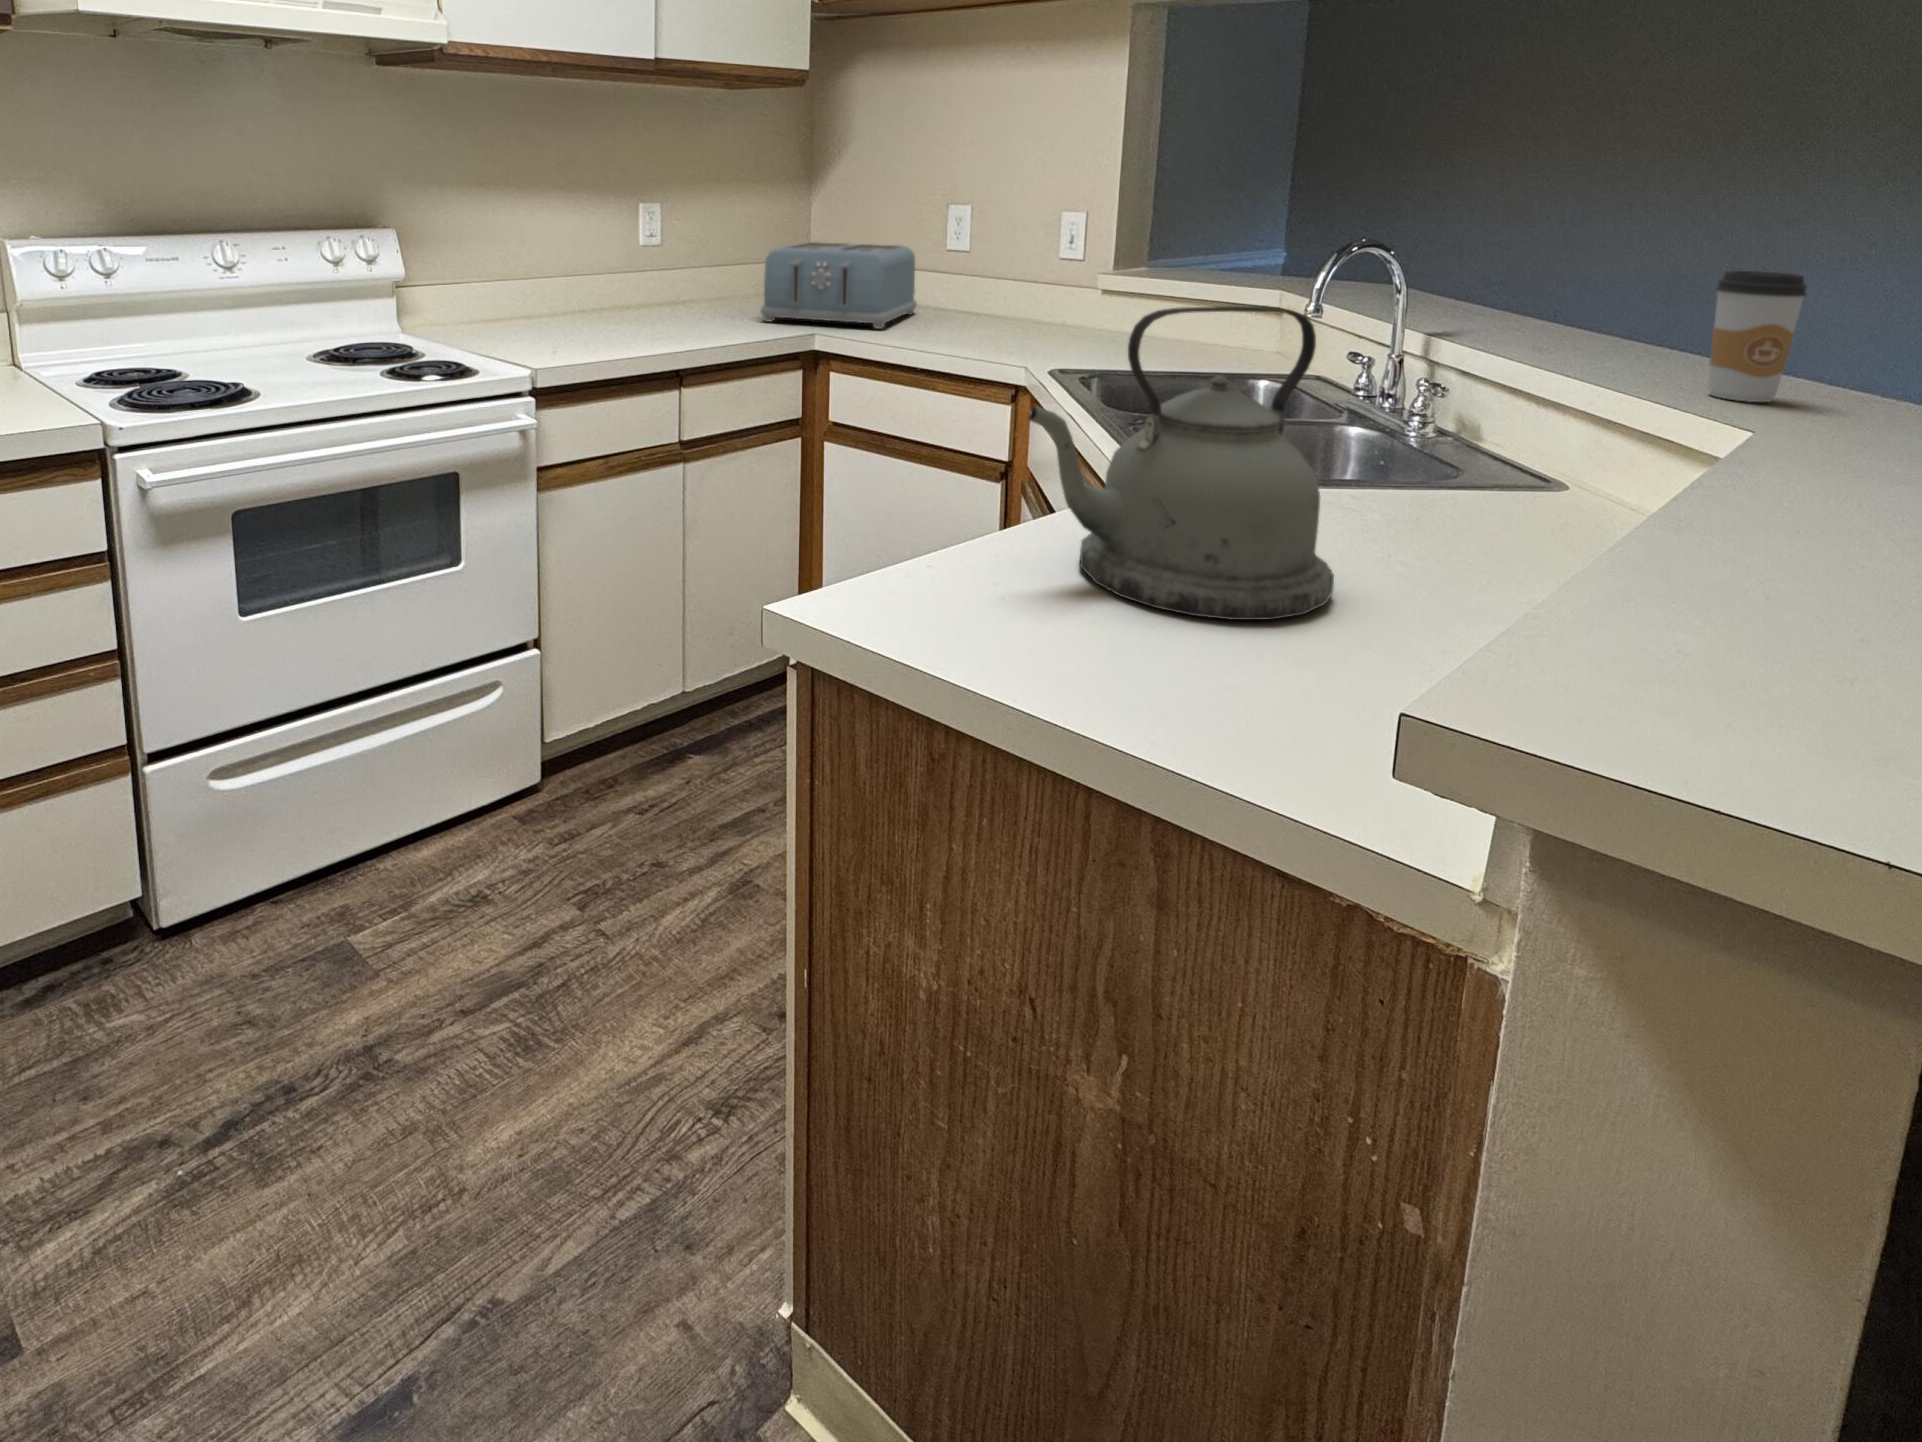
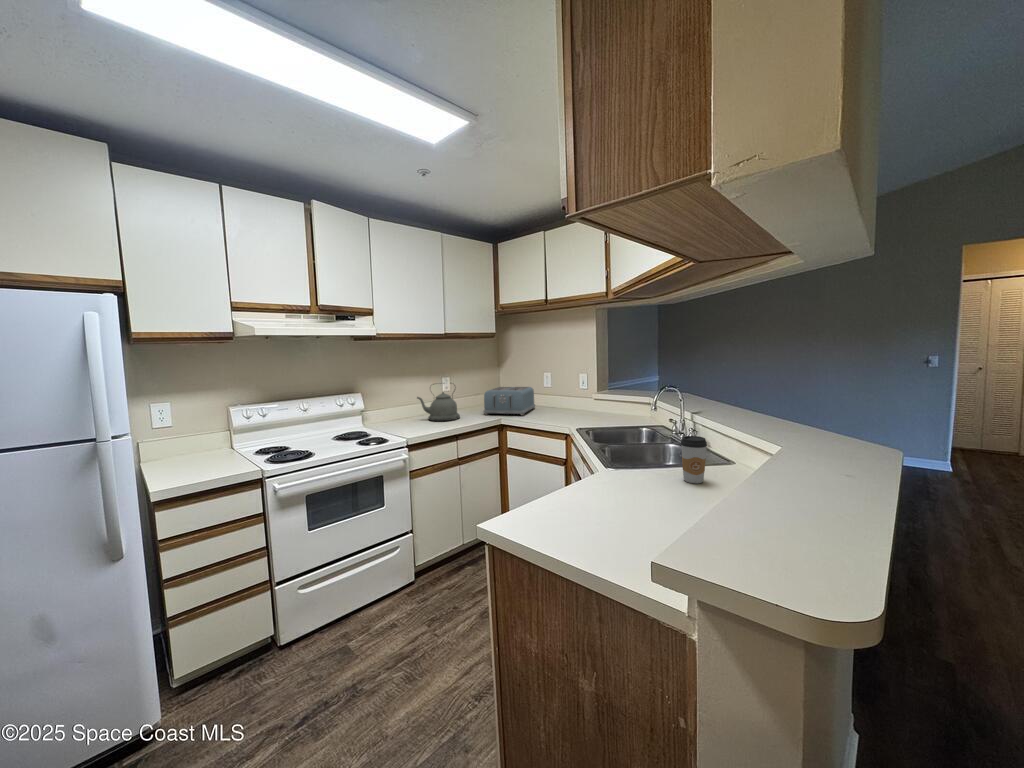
coffee cup: present [1708,271,1807,402] -> present [681,436,707,483]
kettle: present [1029,306,1334,620] -> present [417,384,460,421]

